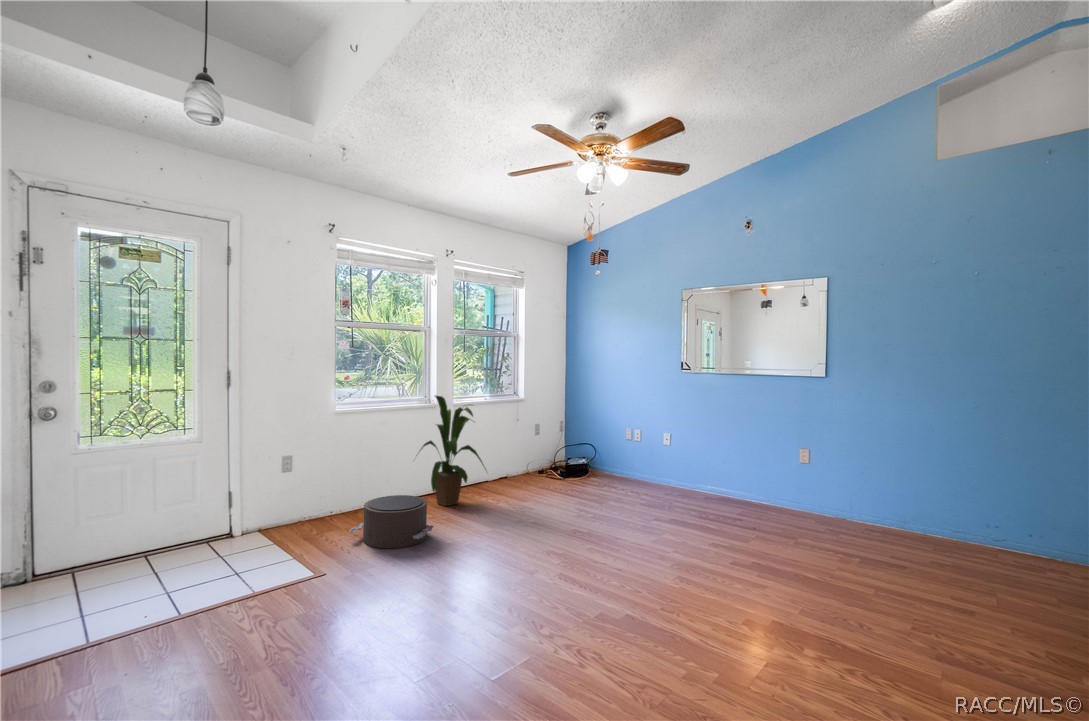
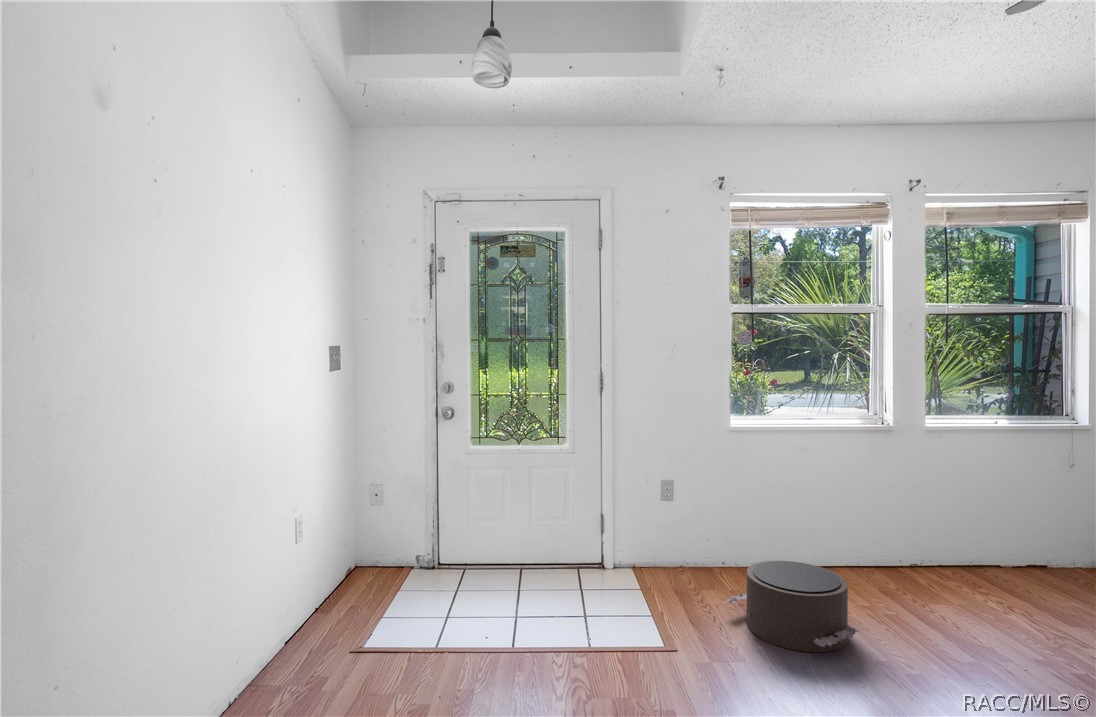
house plant: present [416,396,484,506] -> none [846,415,989,597]

